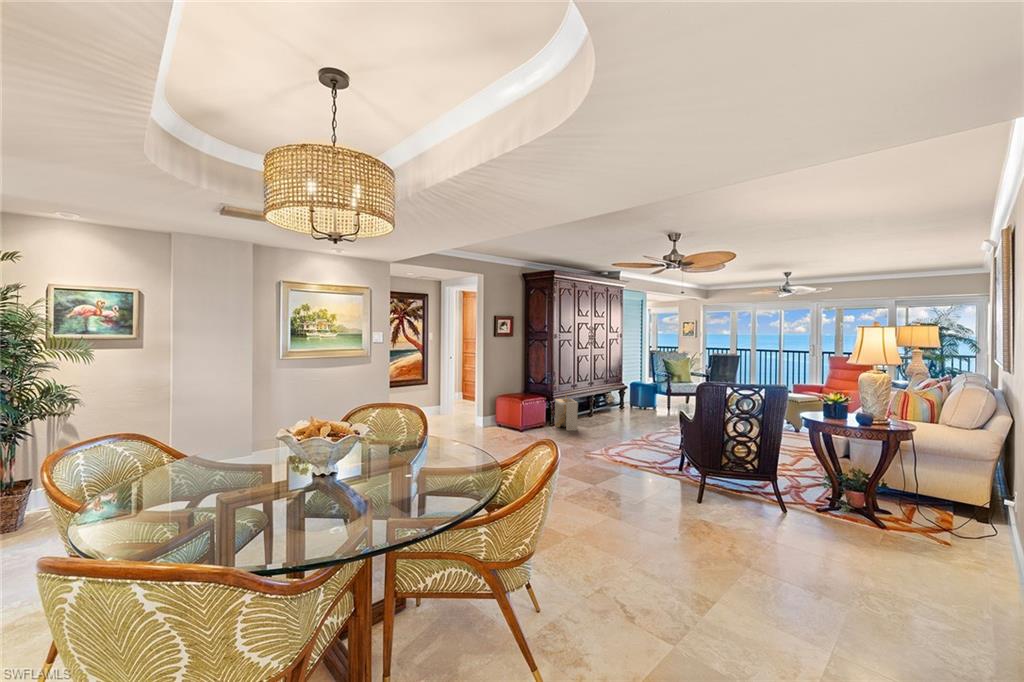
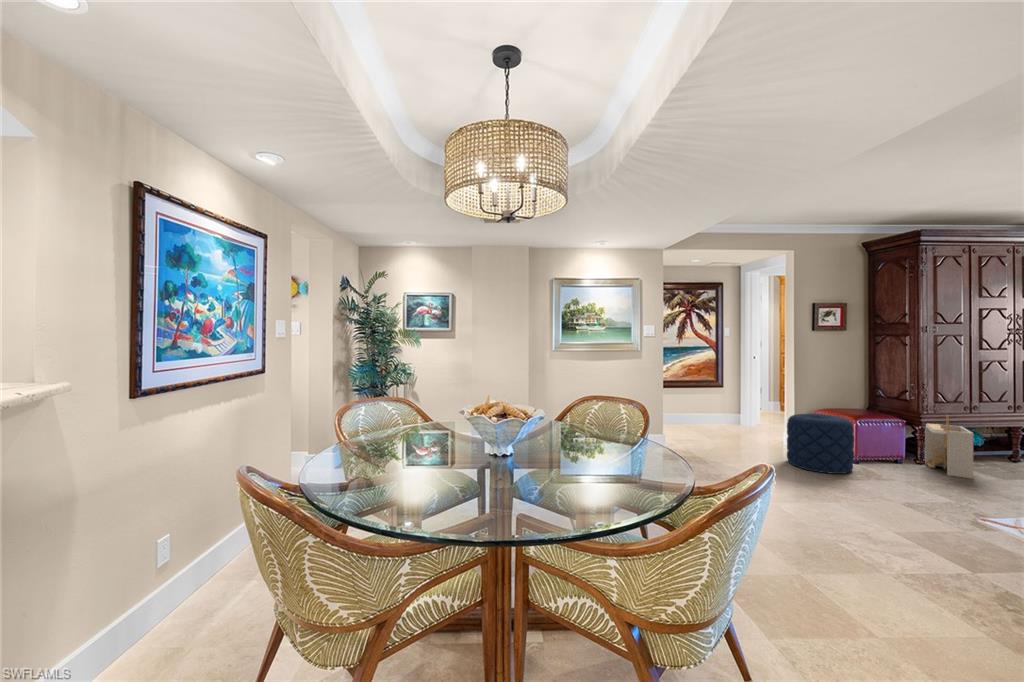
pouf: none [484,400,523,442] -> present [787,413,854,474]

